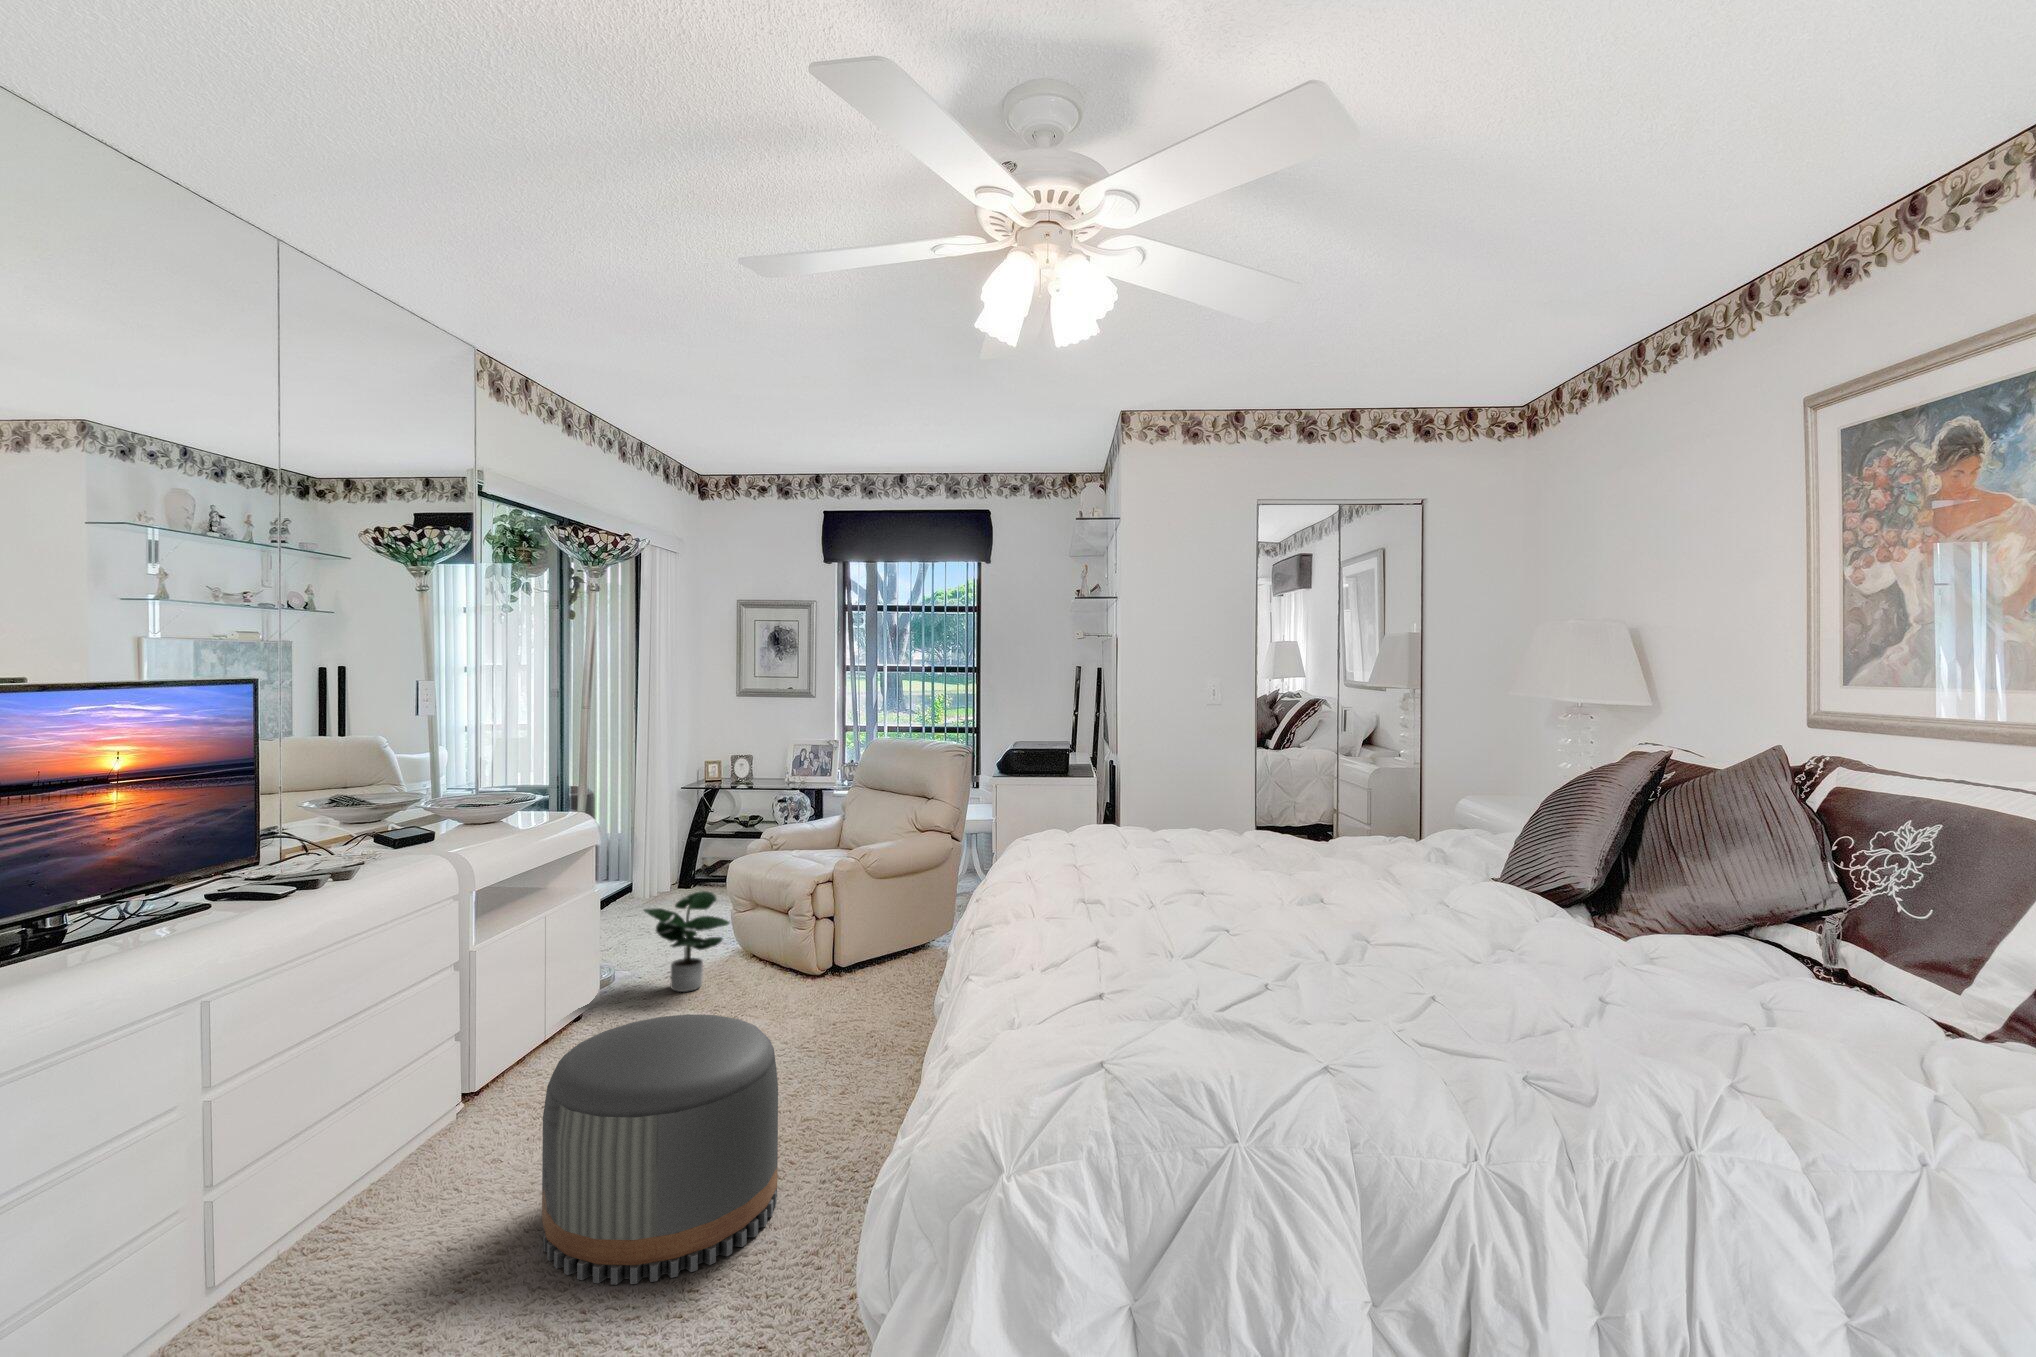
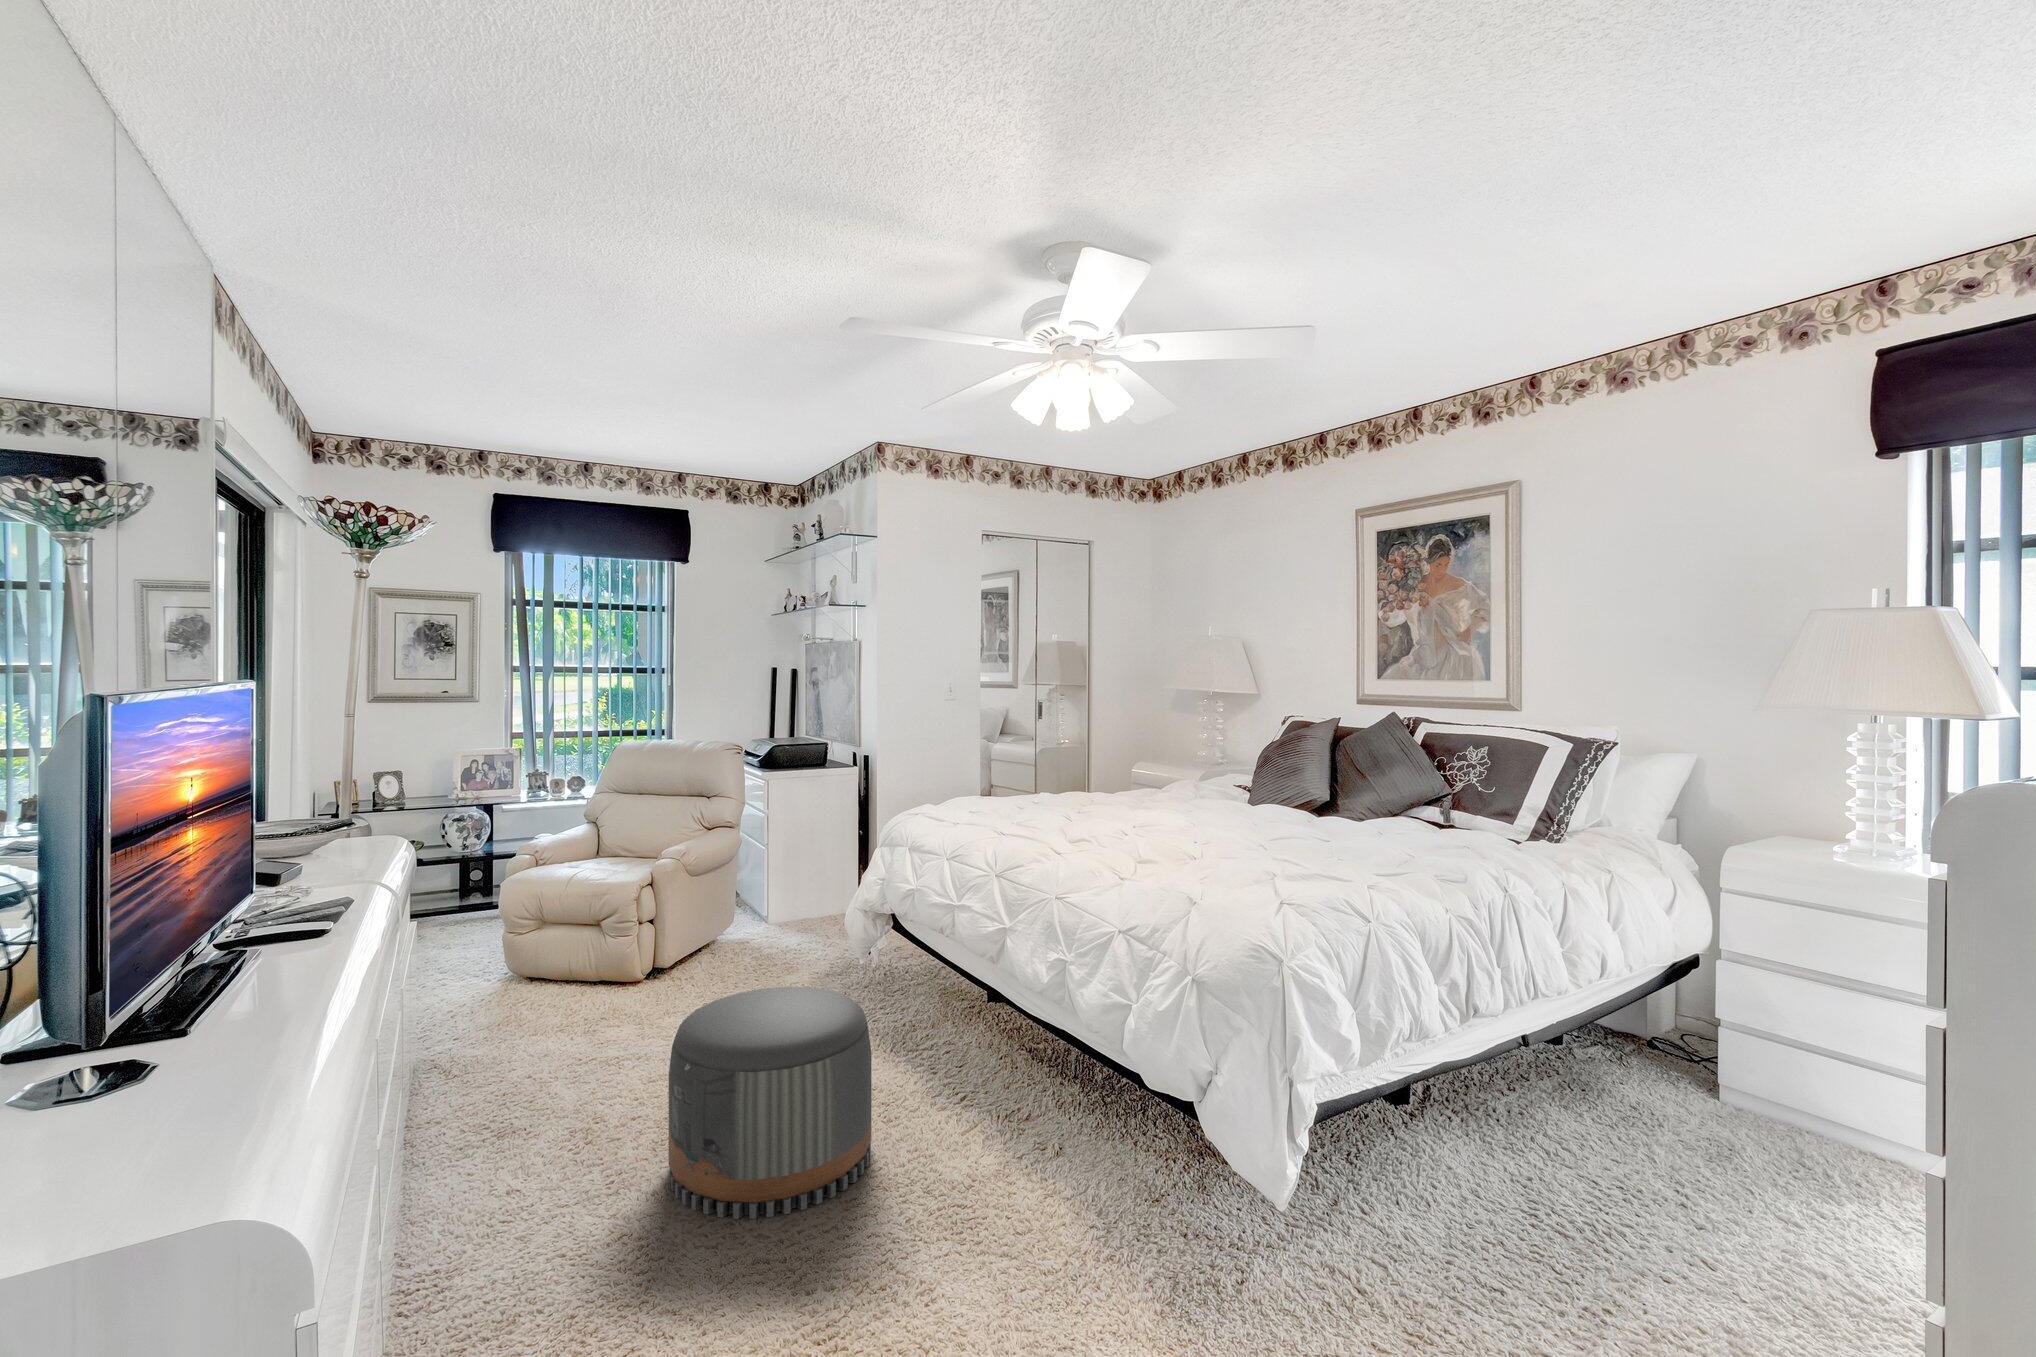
potted plant: present [644,891,730,992] -> none [460,913,564,1022]

